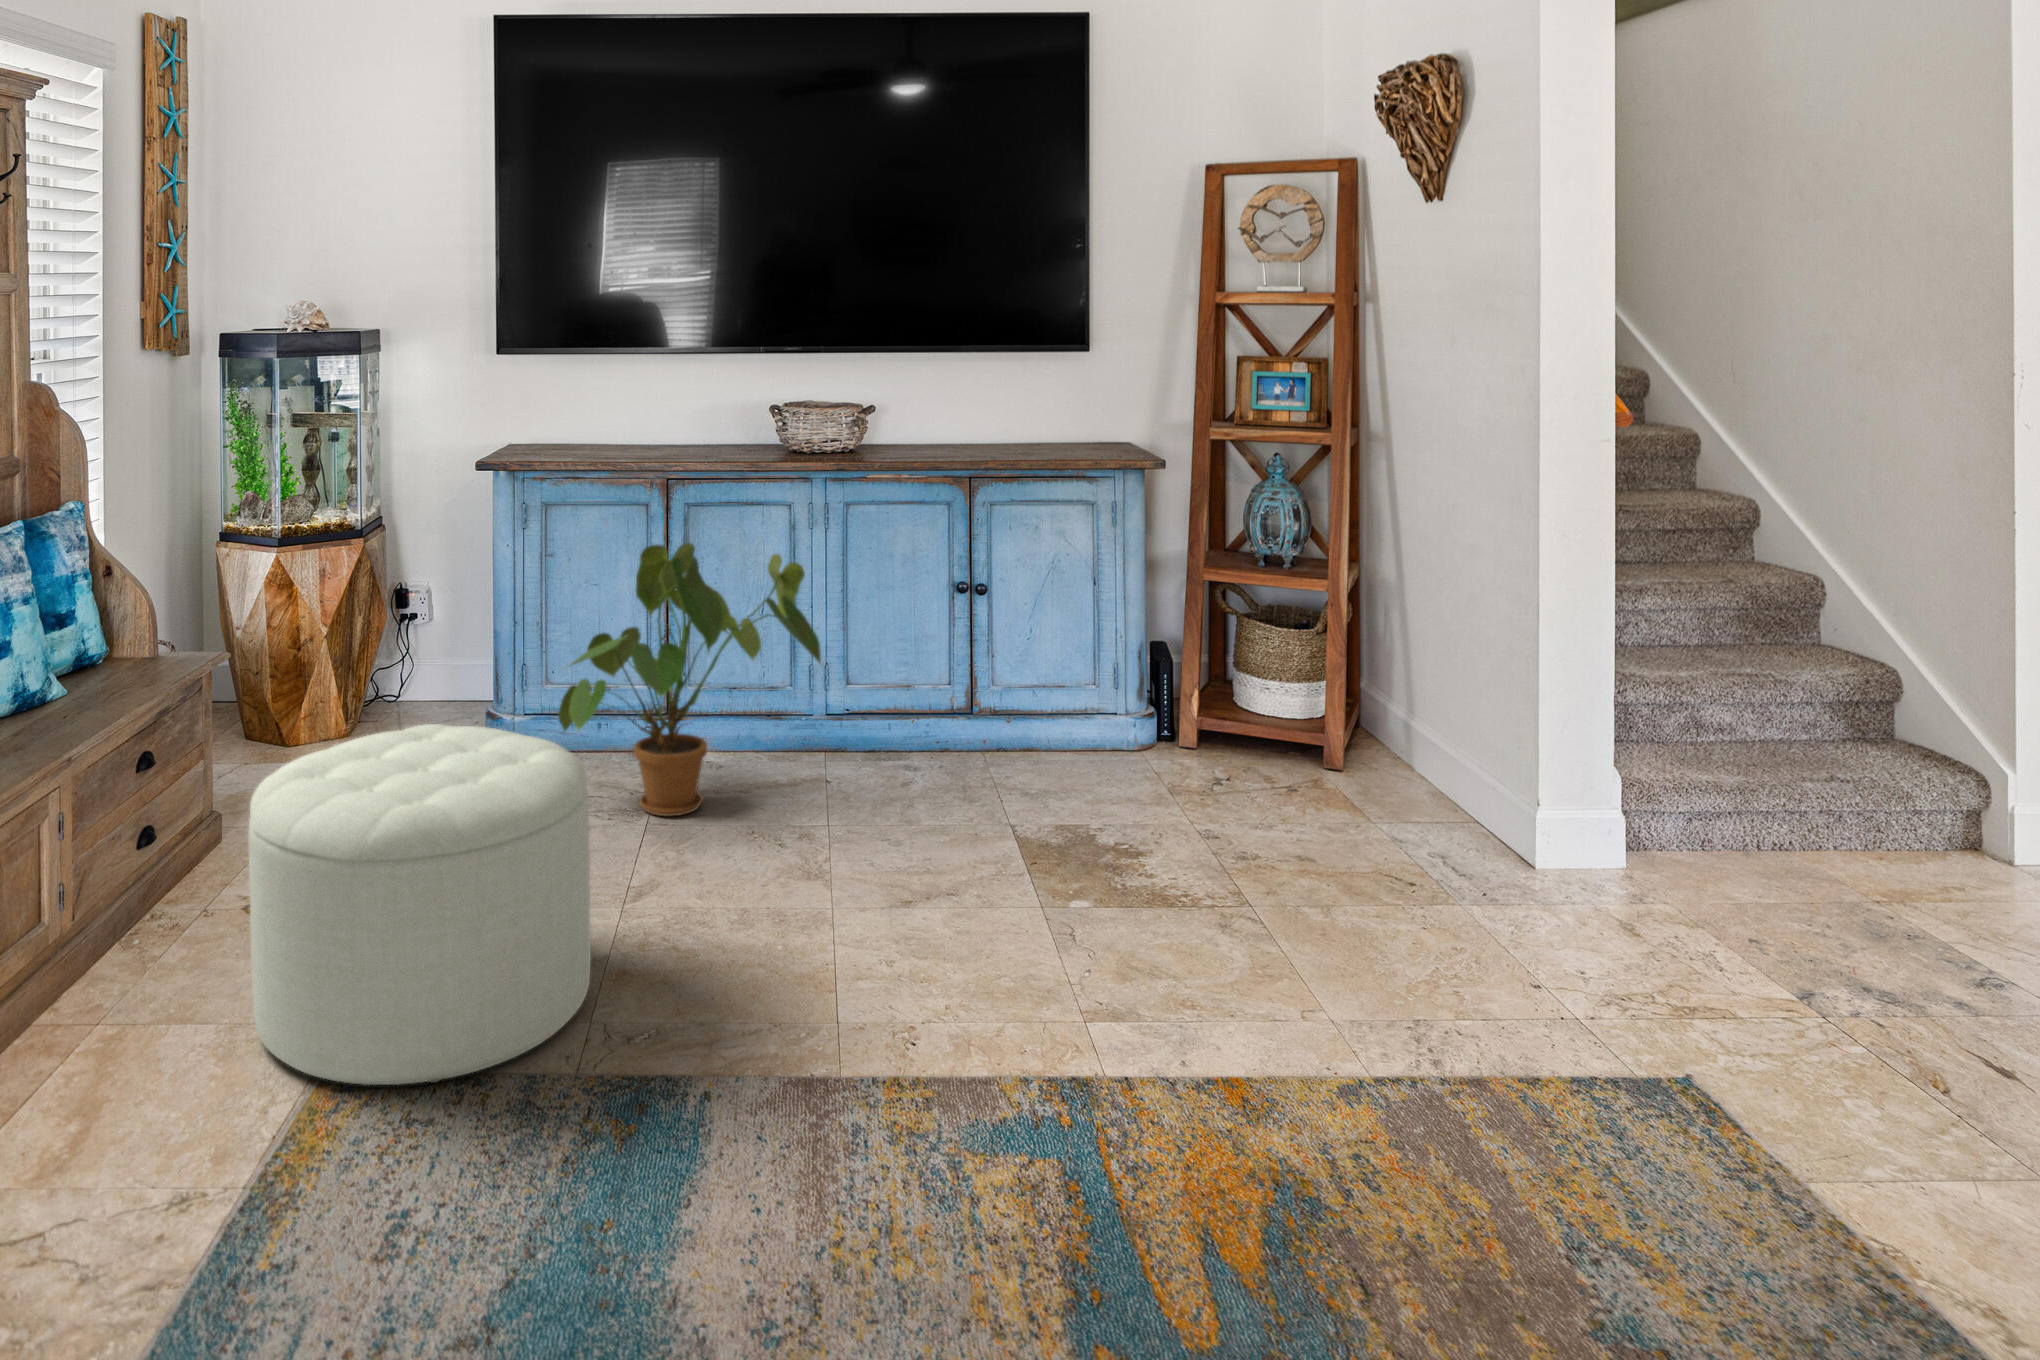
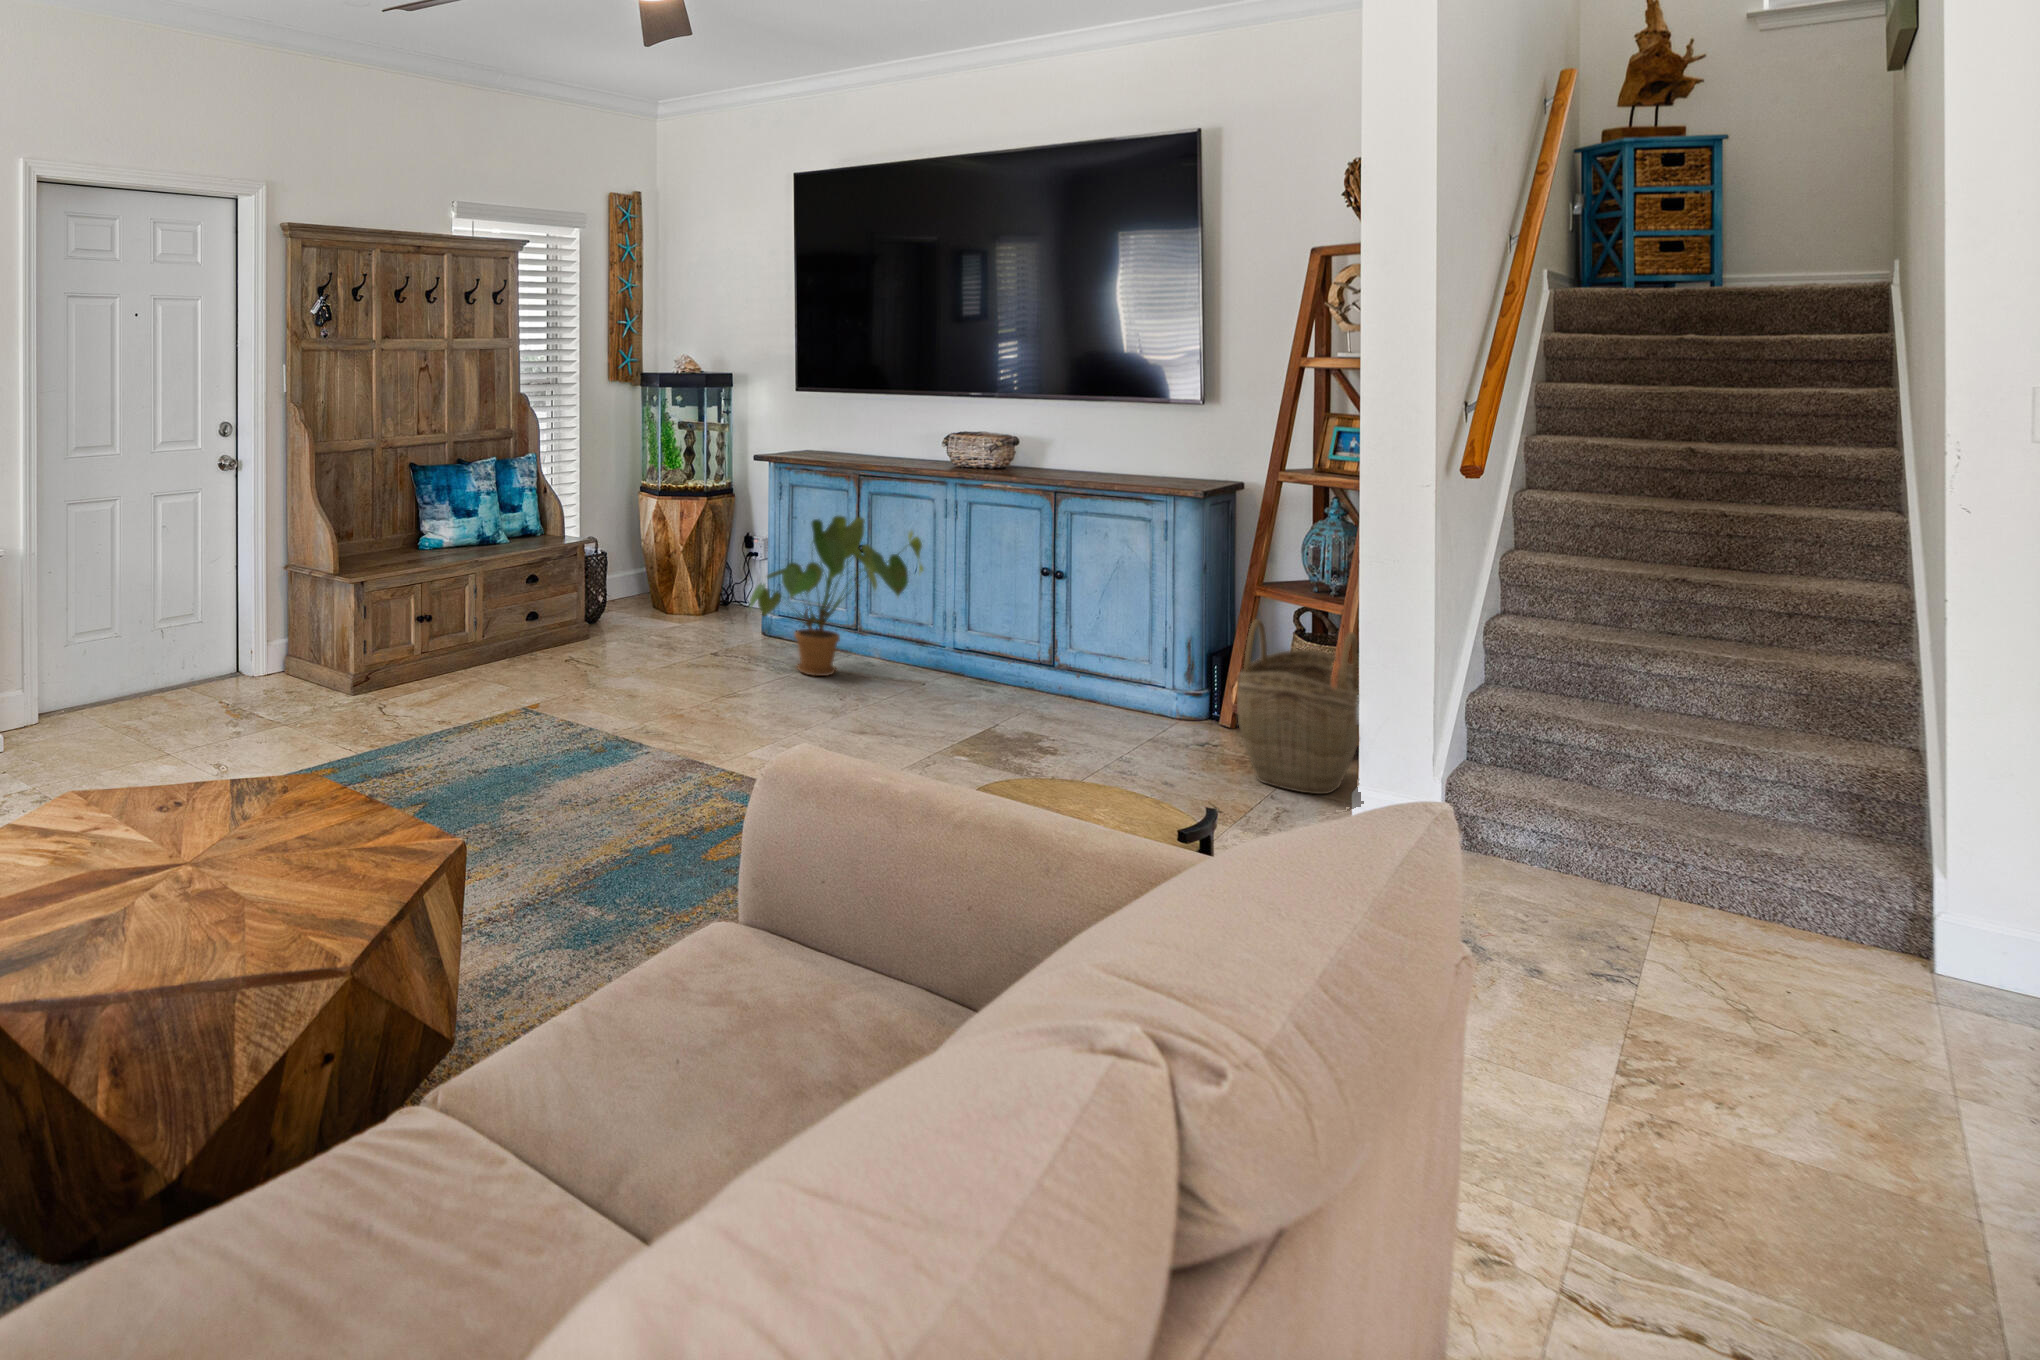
woven basket: none [1303,614,1474,836] -> present [1237,619,1359,794]
ottoman: present [248,724,591,1085] -> none [519,574,679,724]

